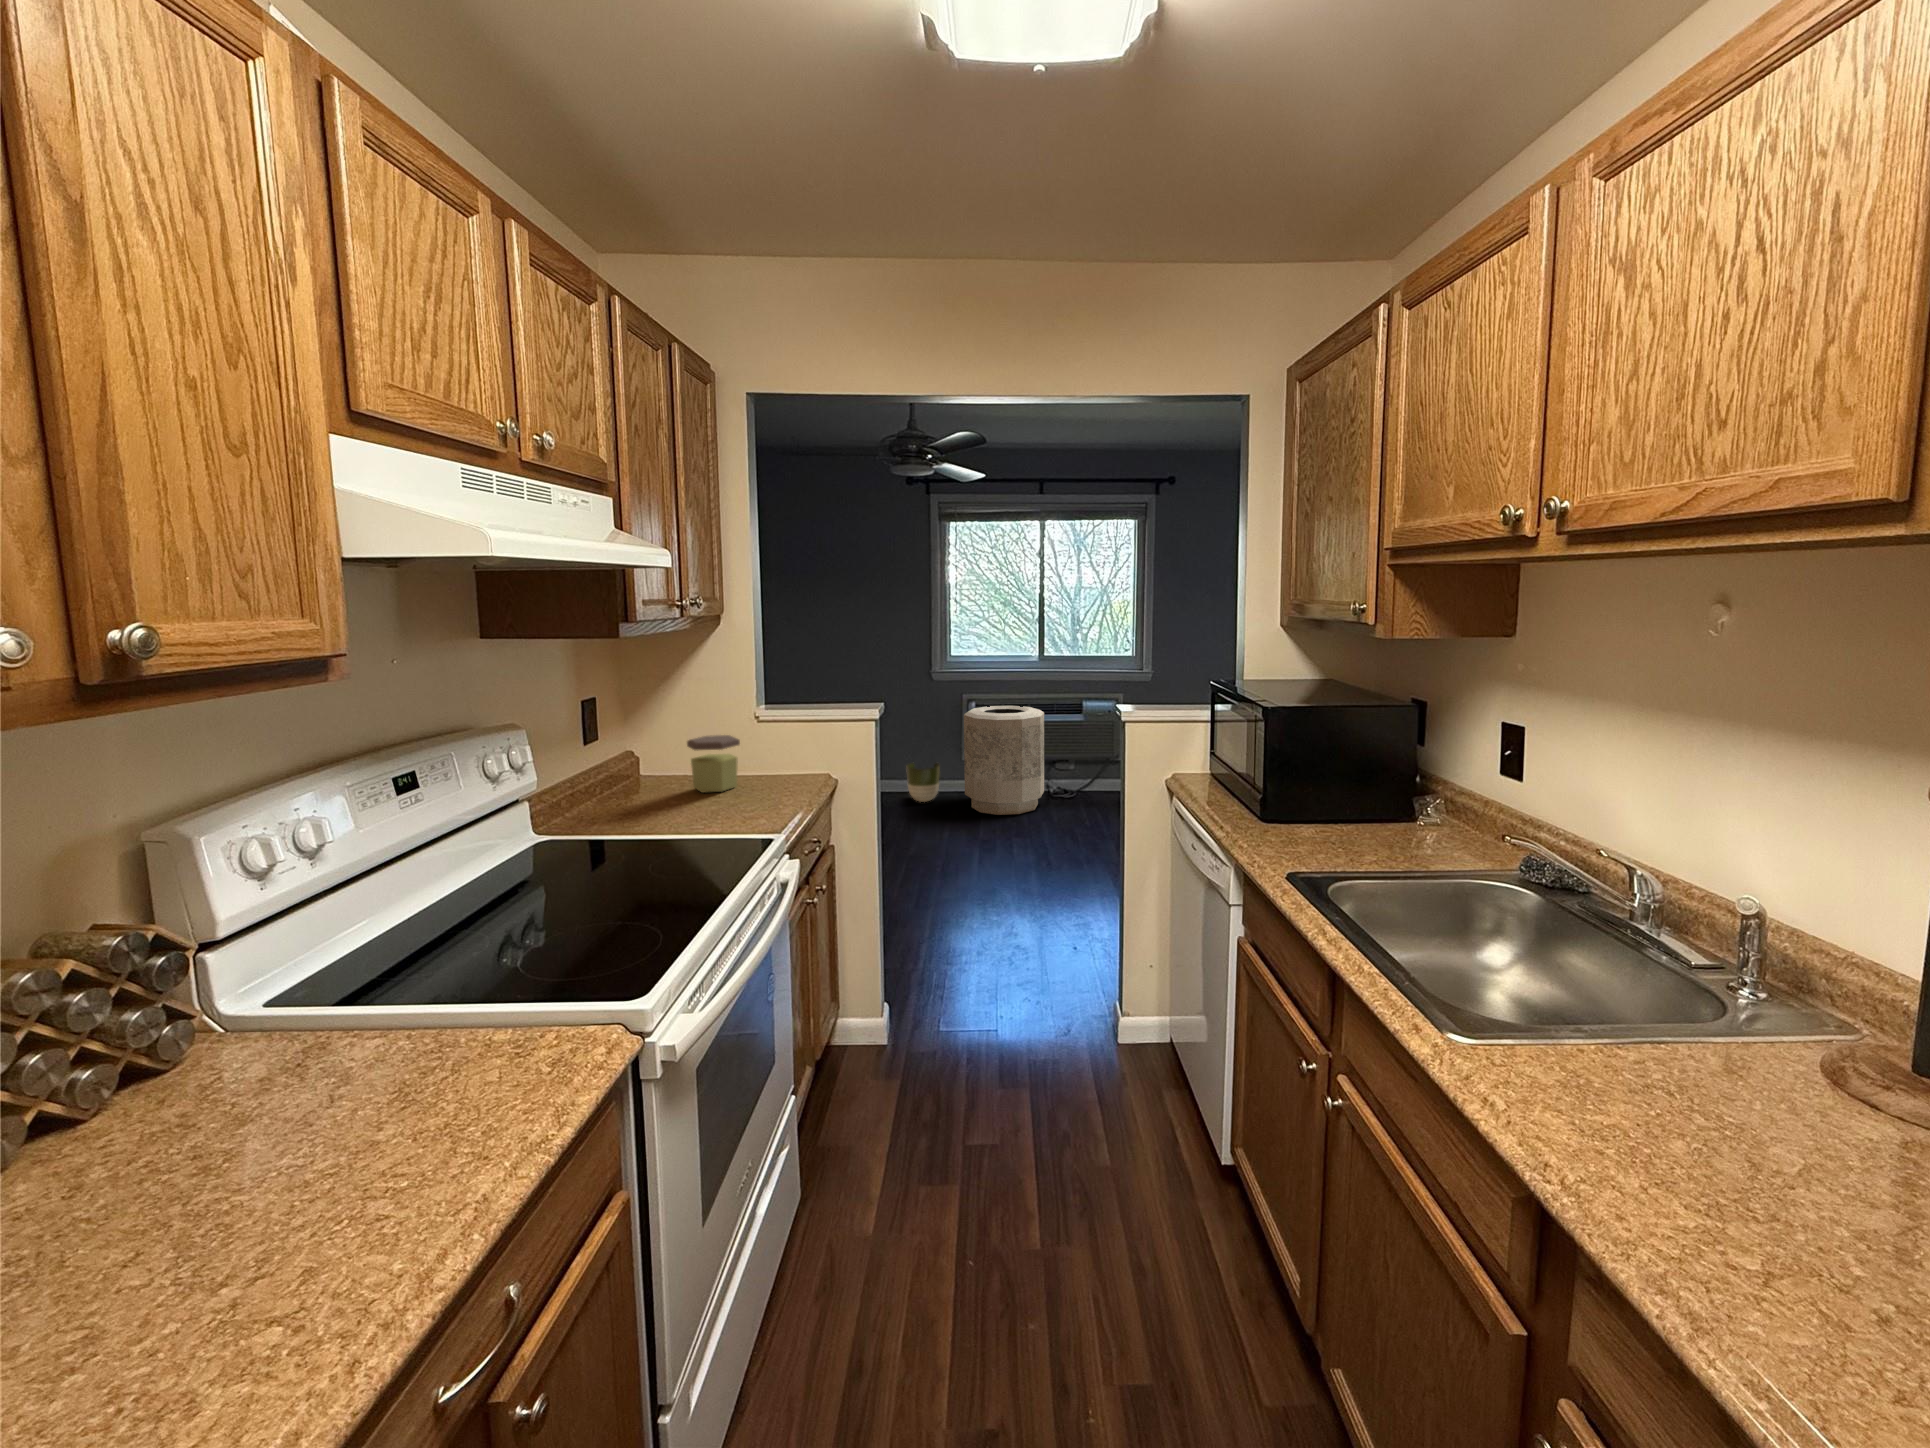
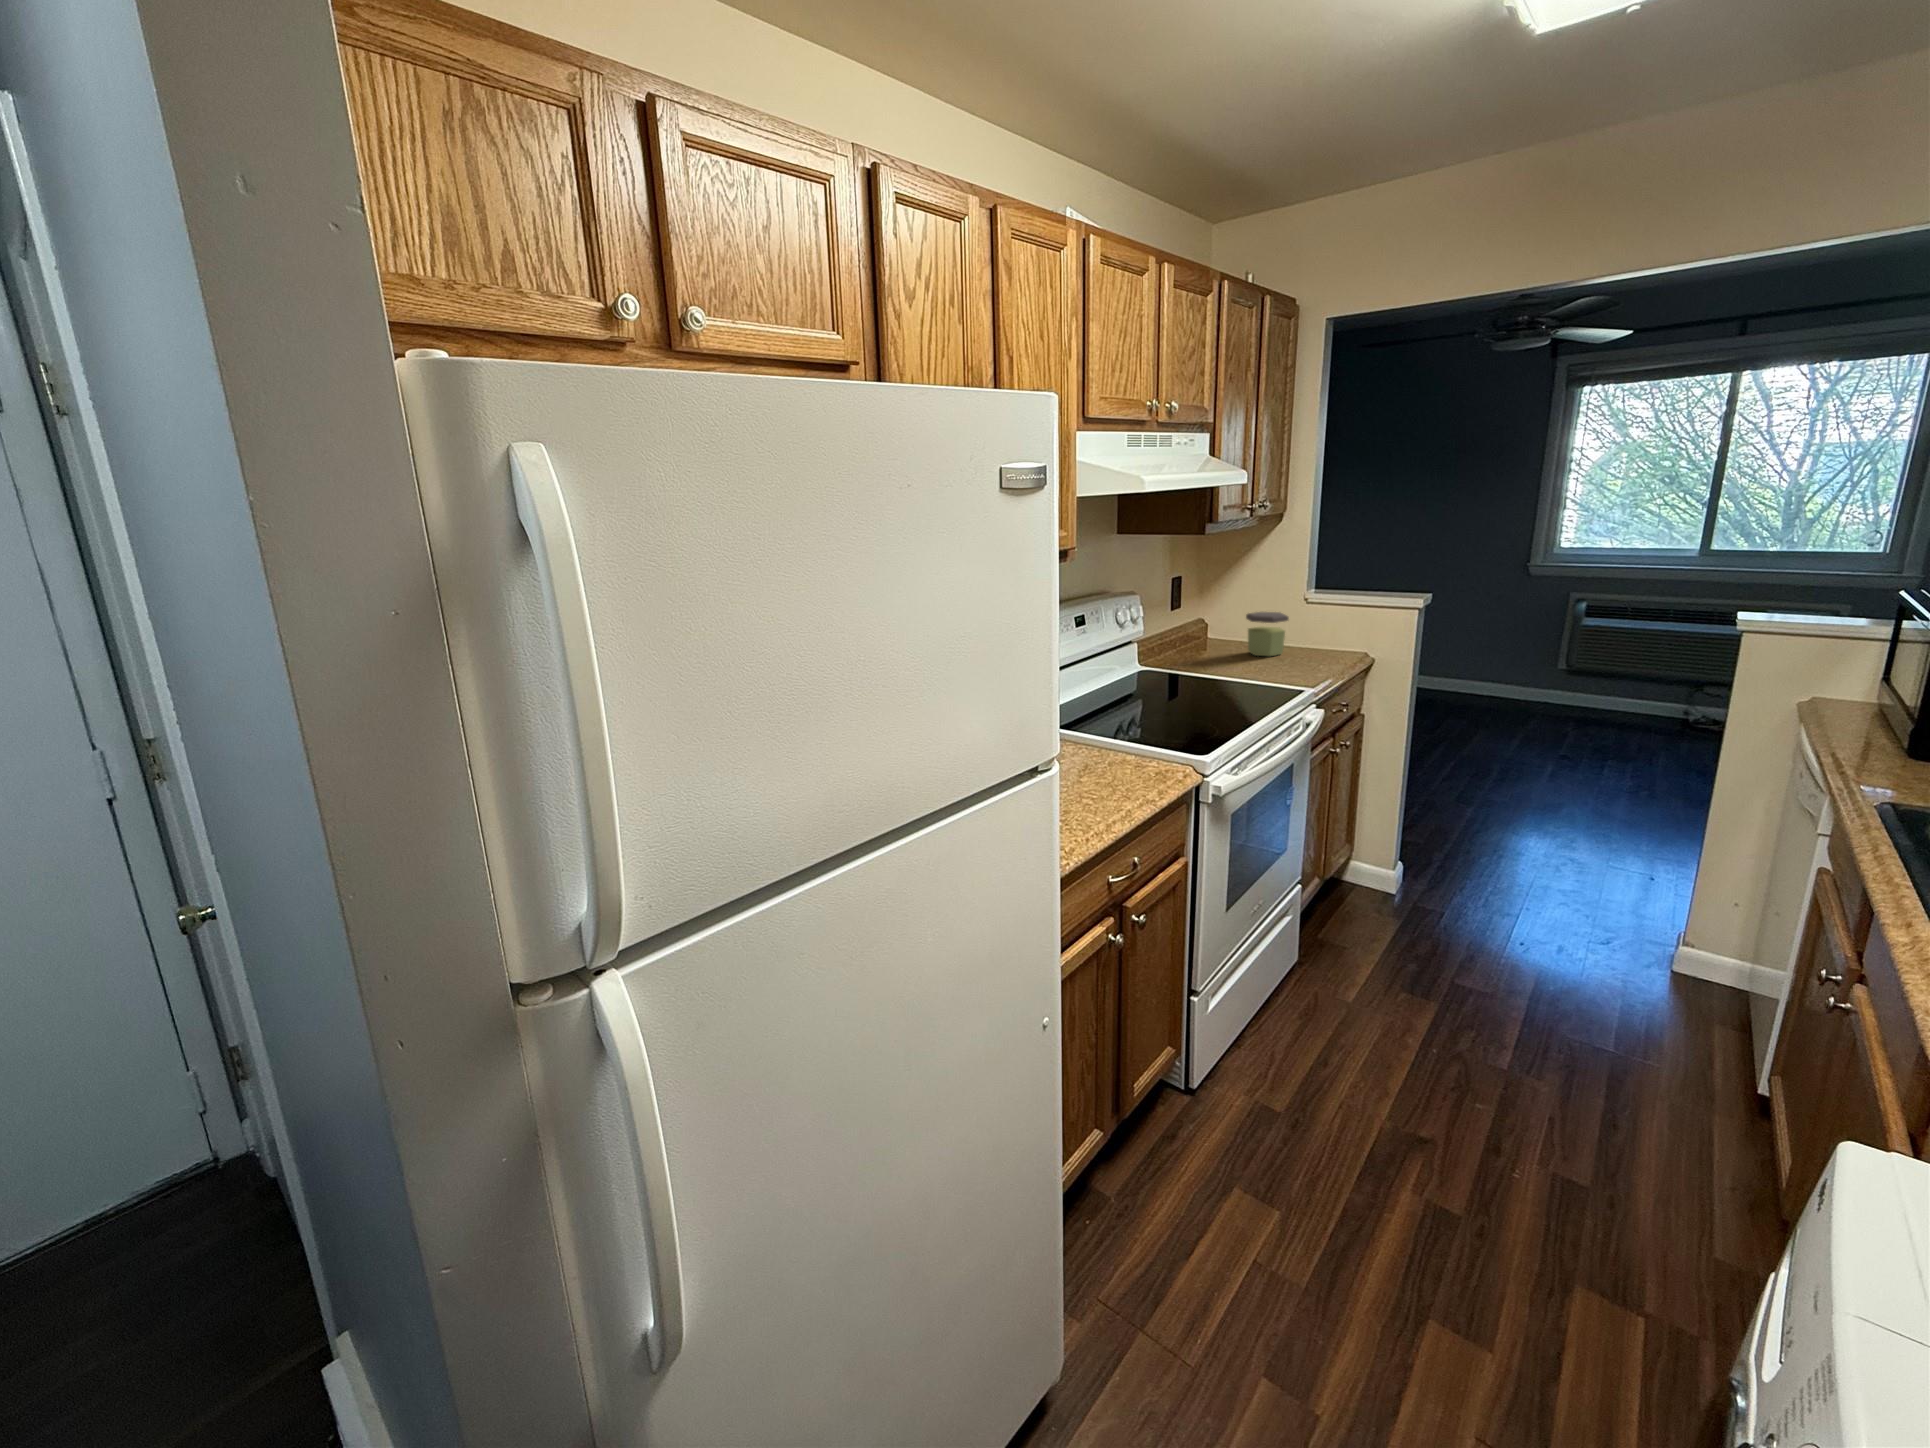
trash can: present [964,706,1044,815] -> none [1555,609,1697,740]
planter: present [906,763,940,802] -> none [1480,665,1526,709]

